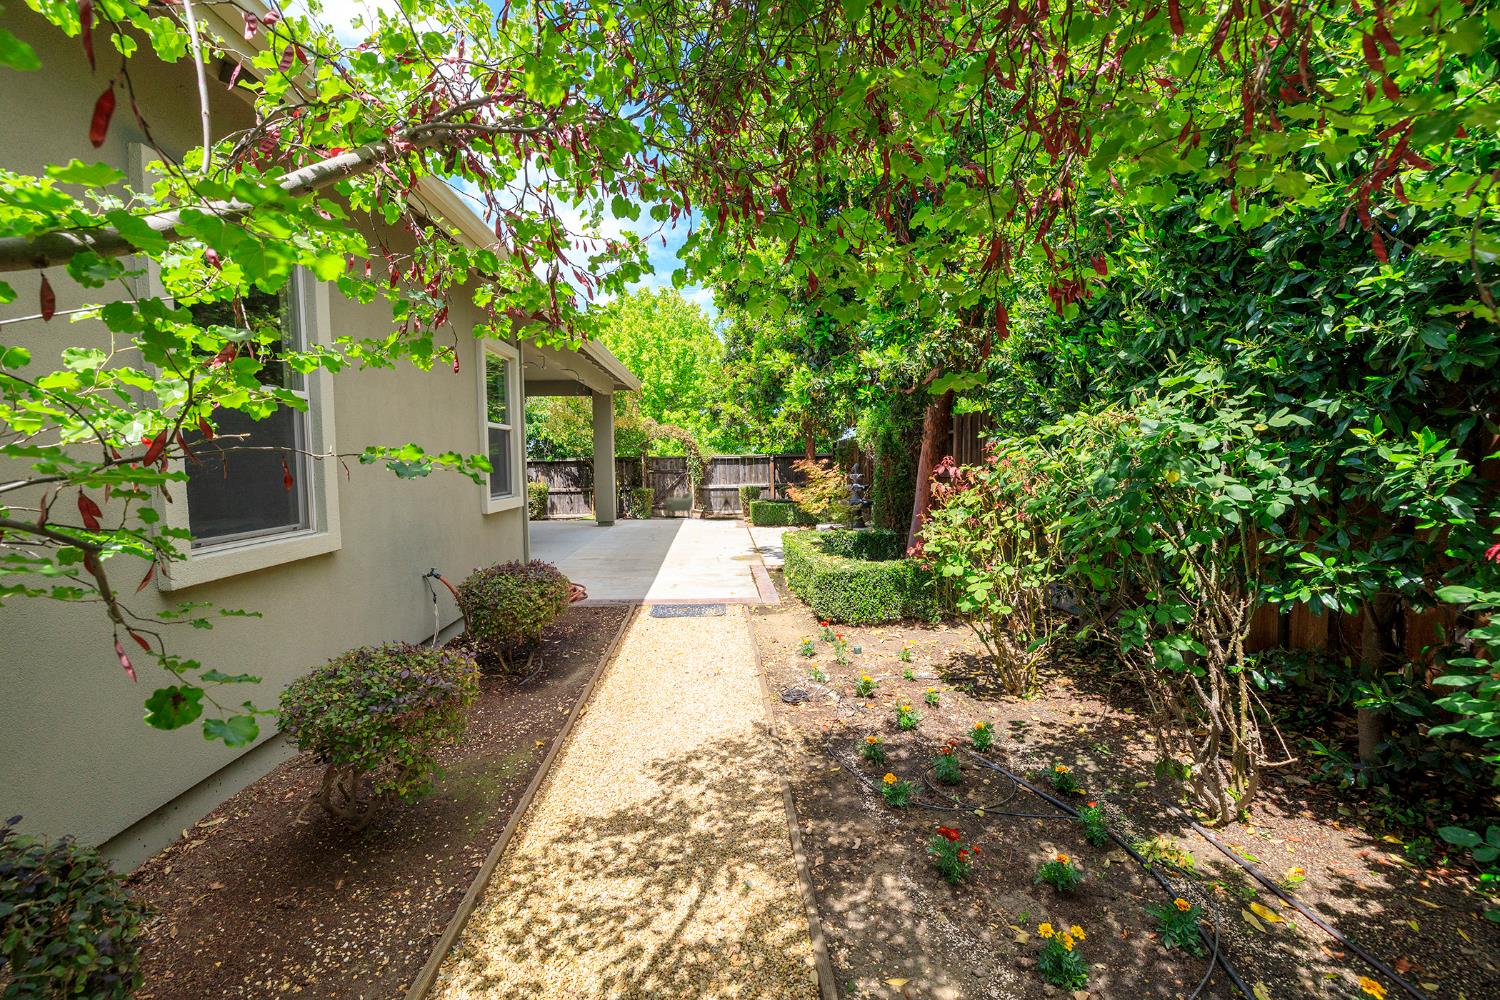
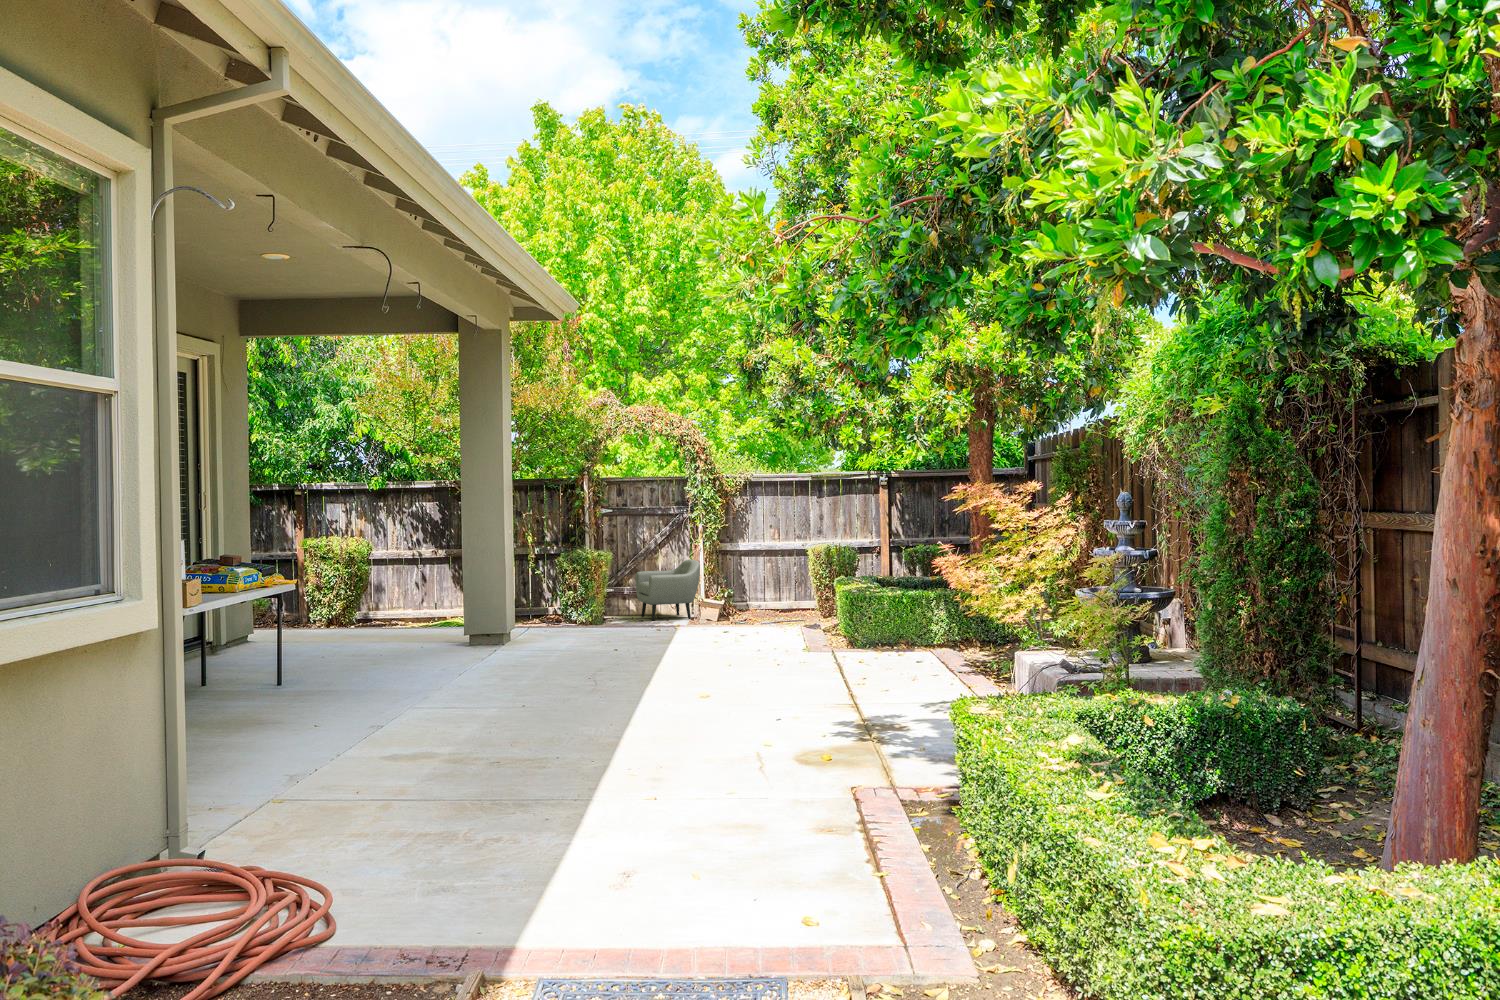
round table: present [712,495,742,515] -> none [740,566,818,625]

